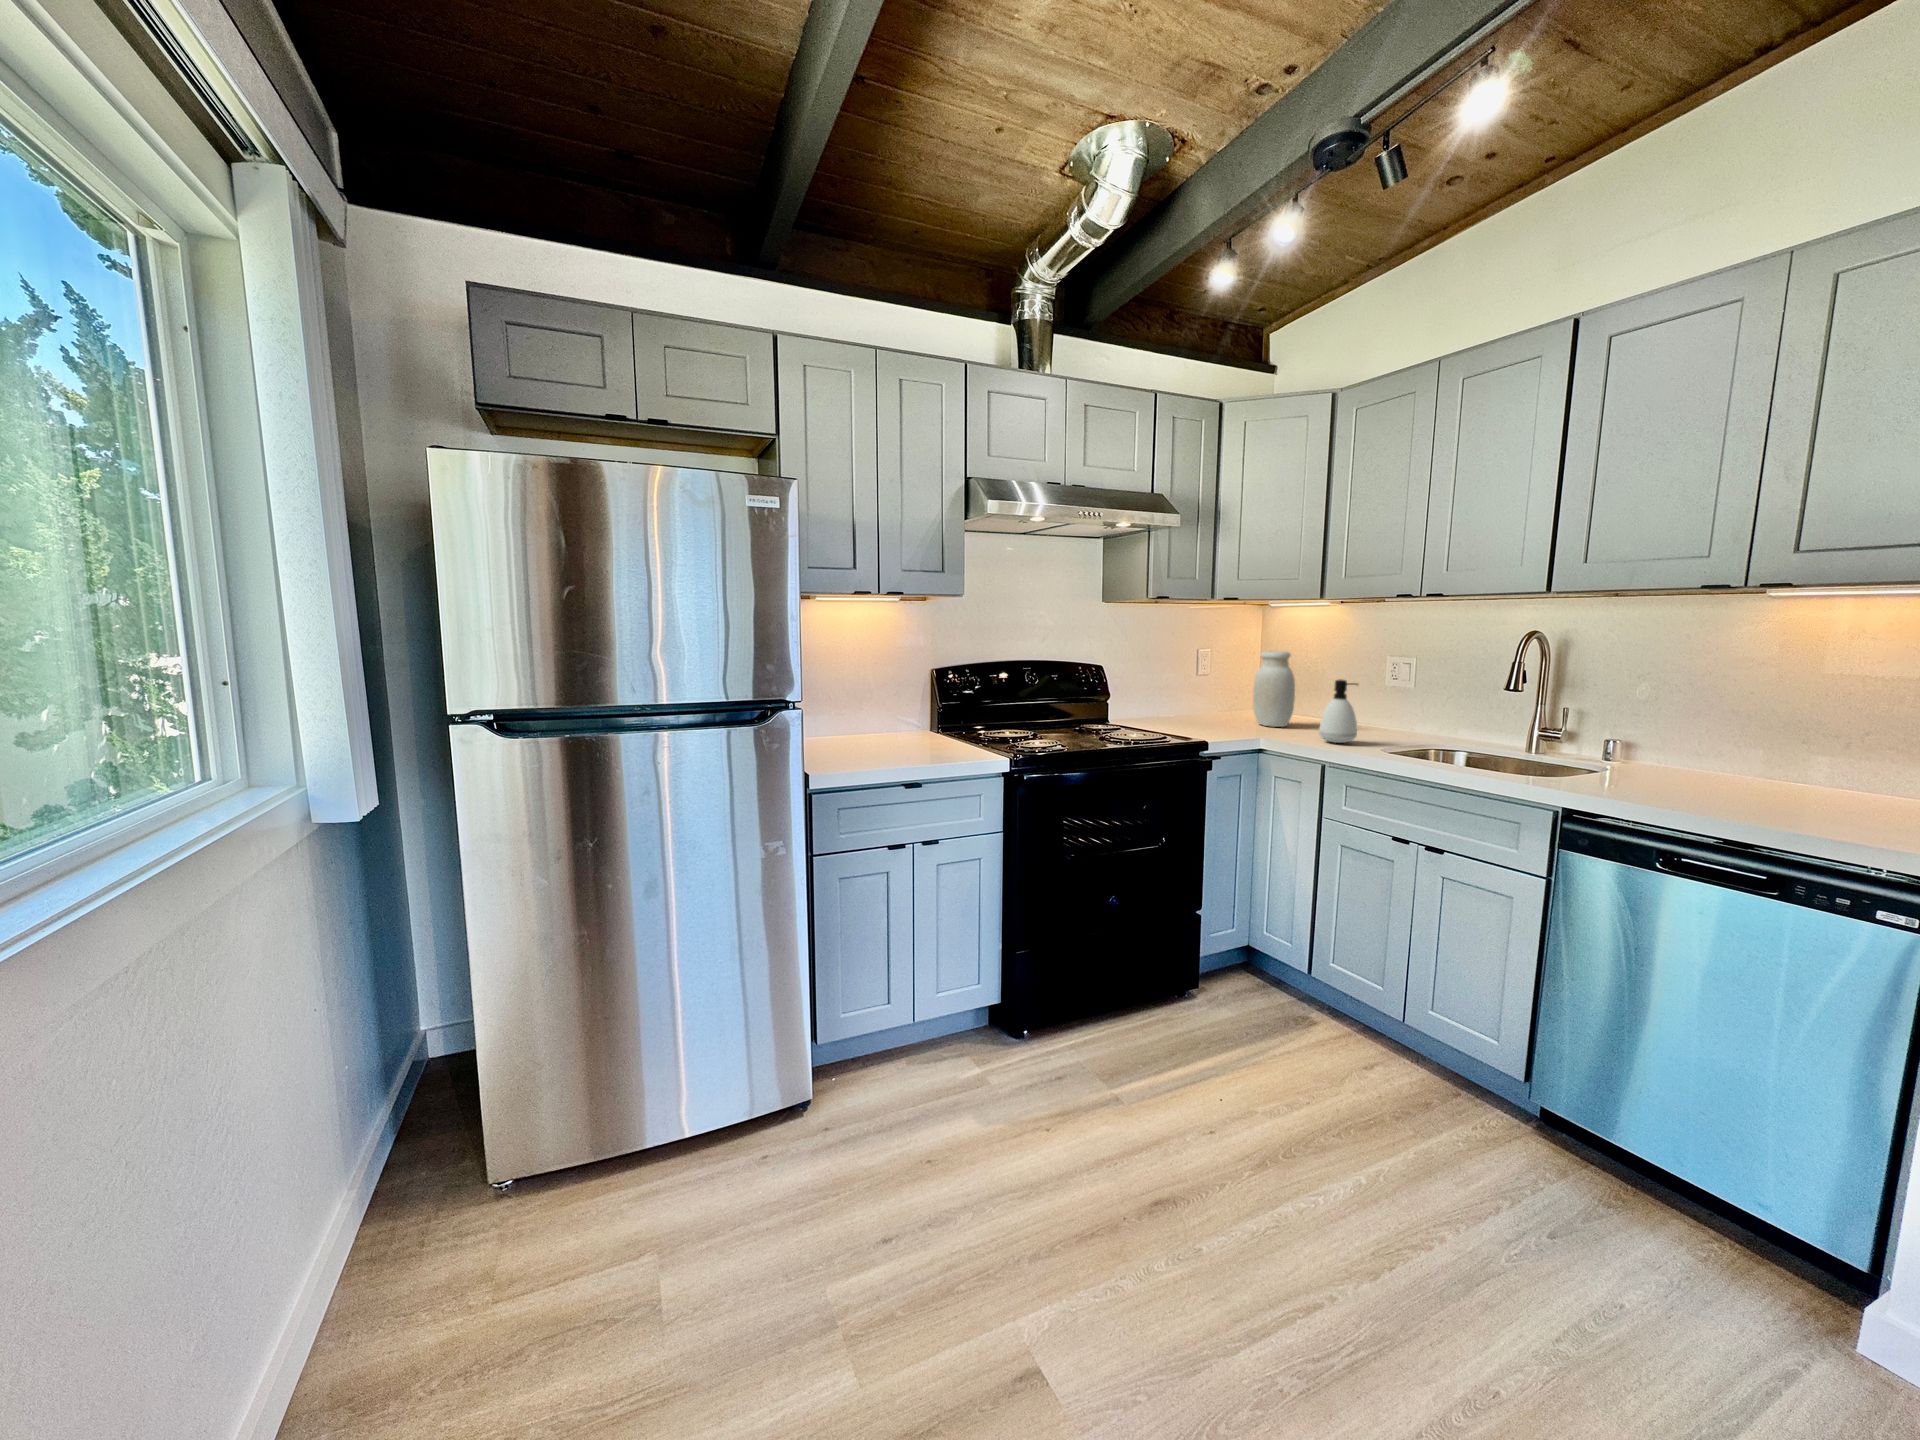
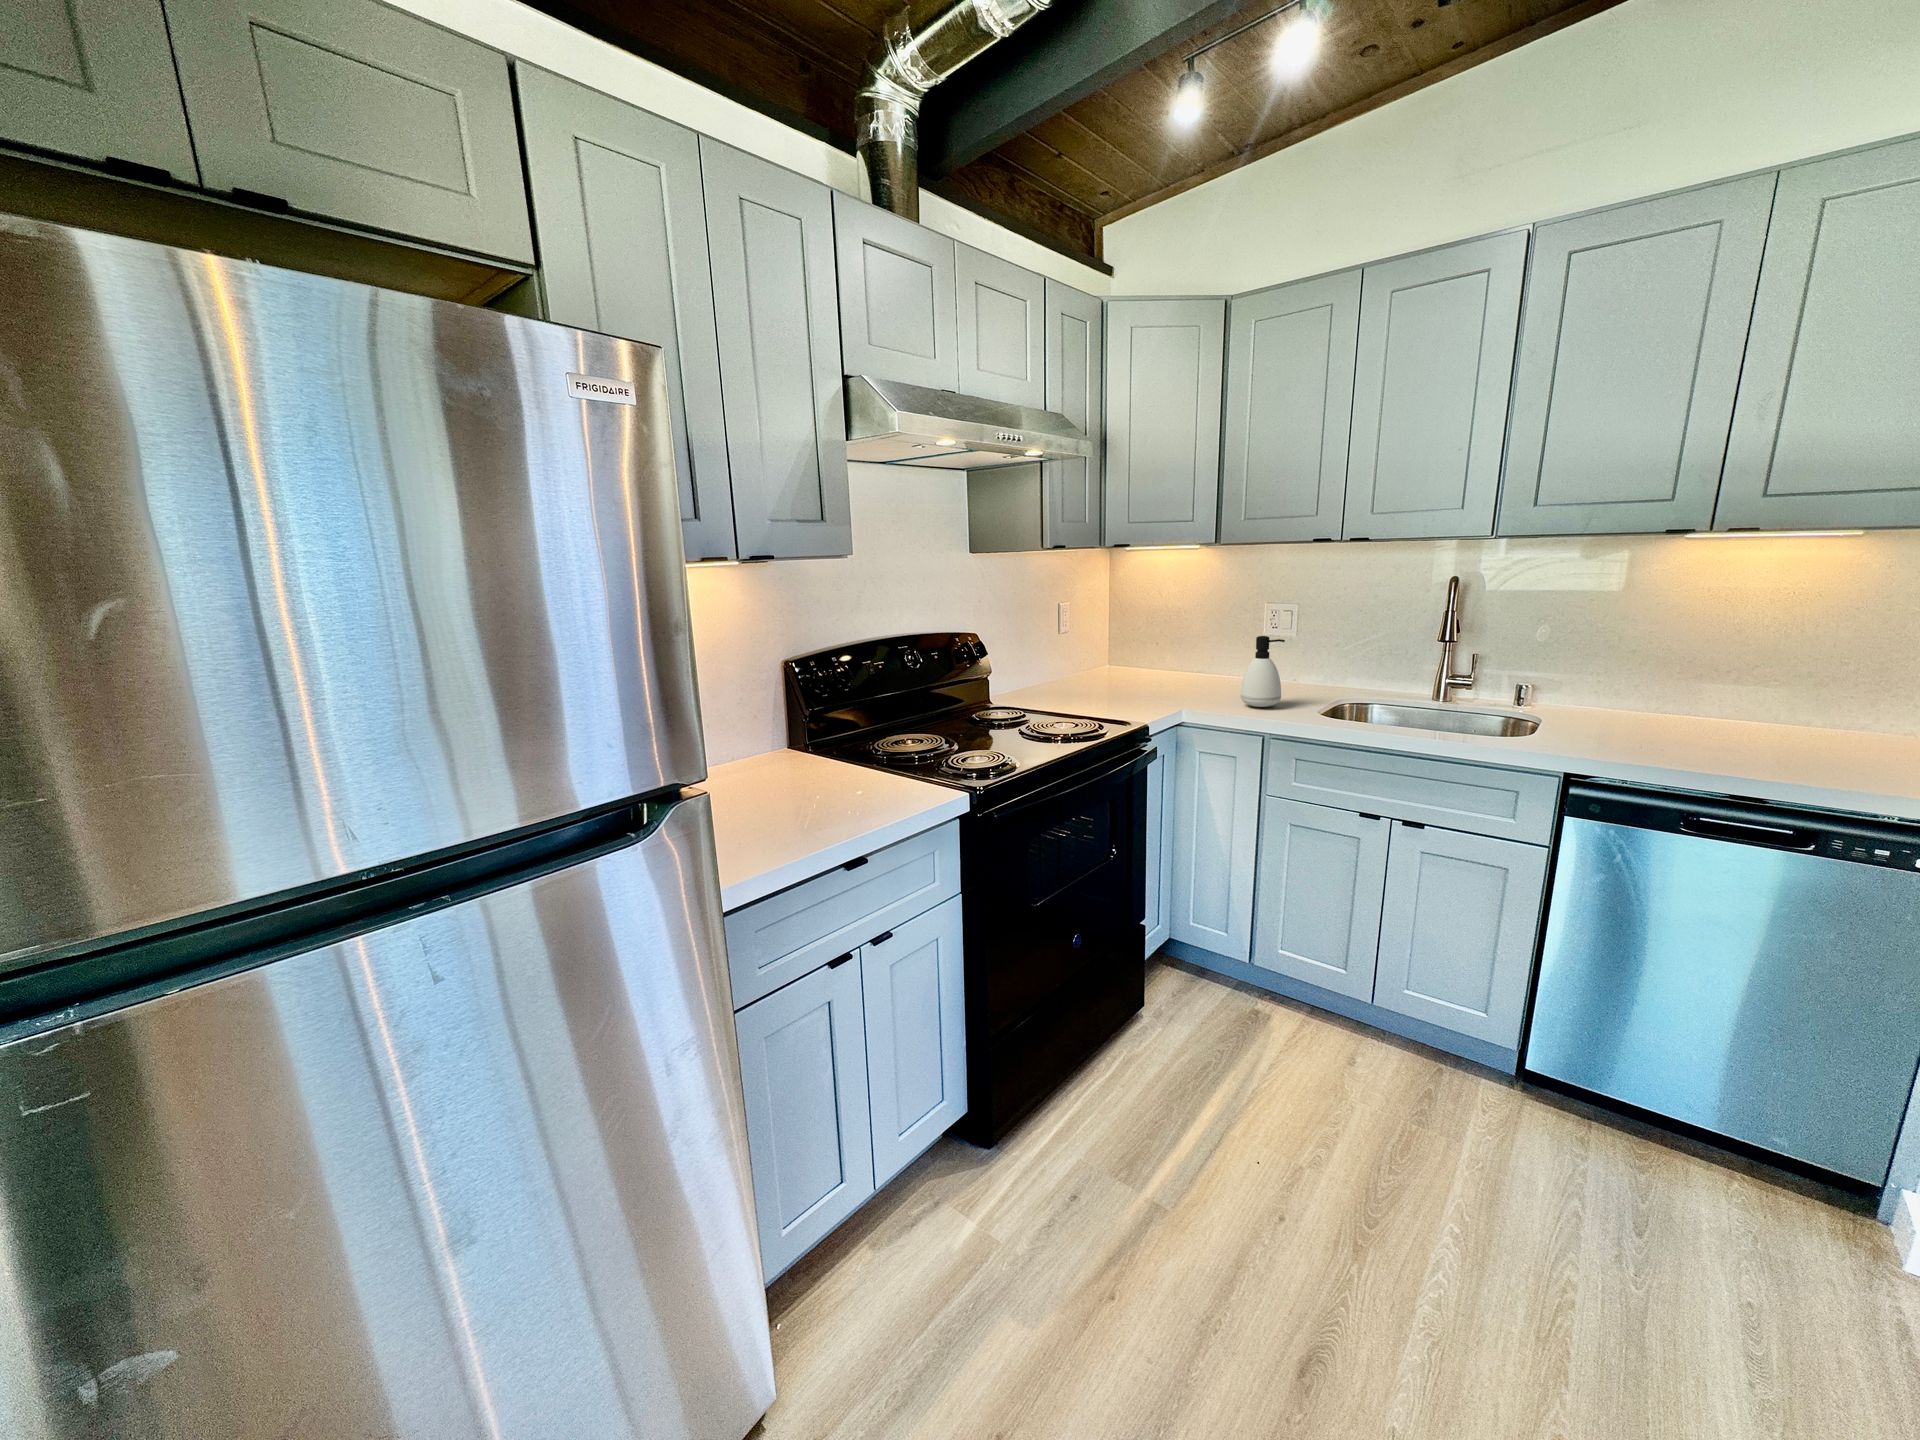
jar: present [1253,651,1295,727] -> none [1141,604,1187,690]

